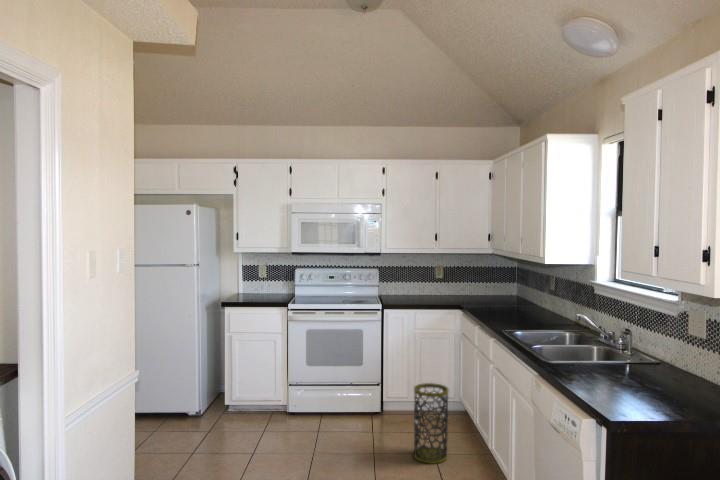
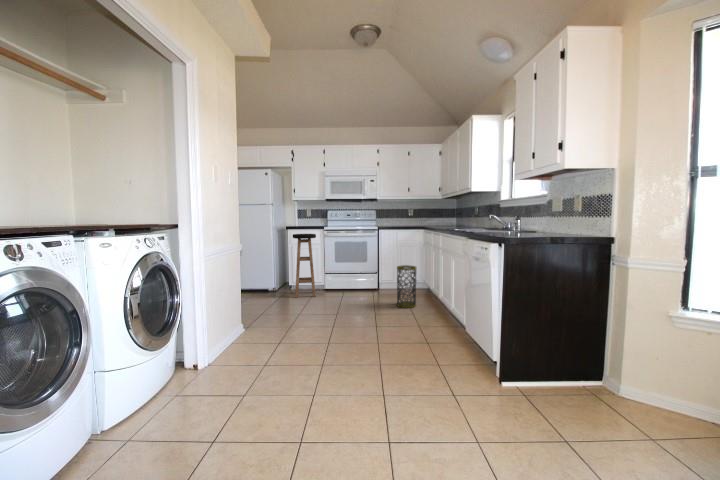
bar stool: none [232,316,273,433] -> present [293,234,316,298]

